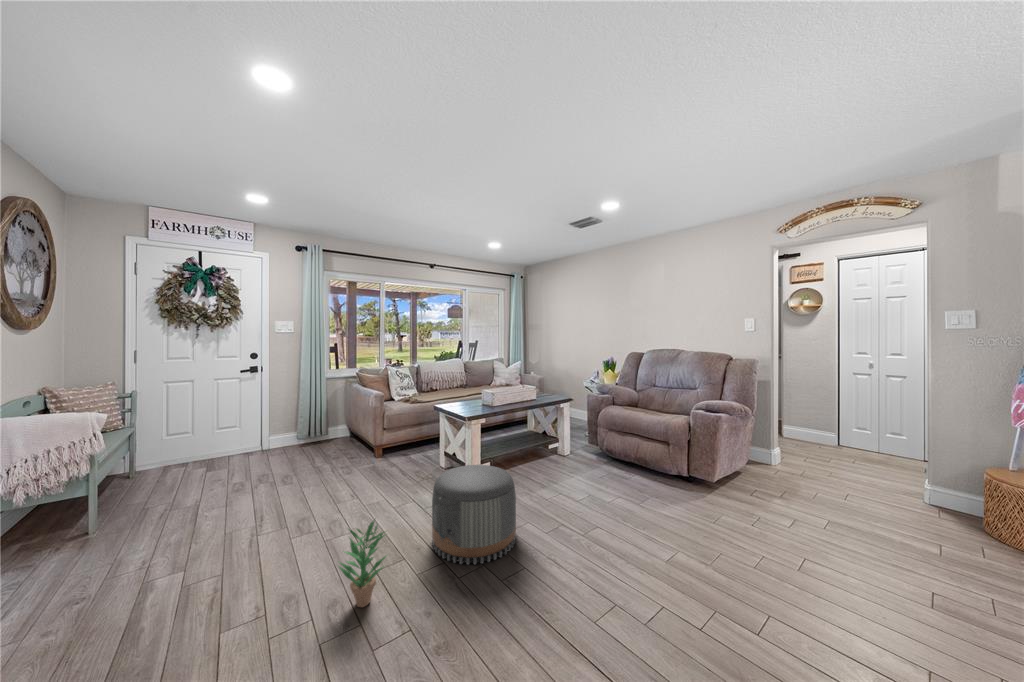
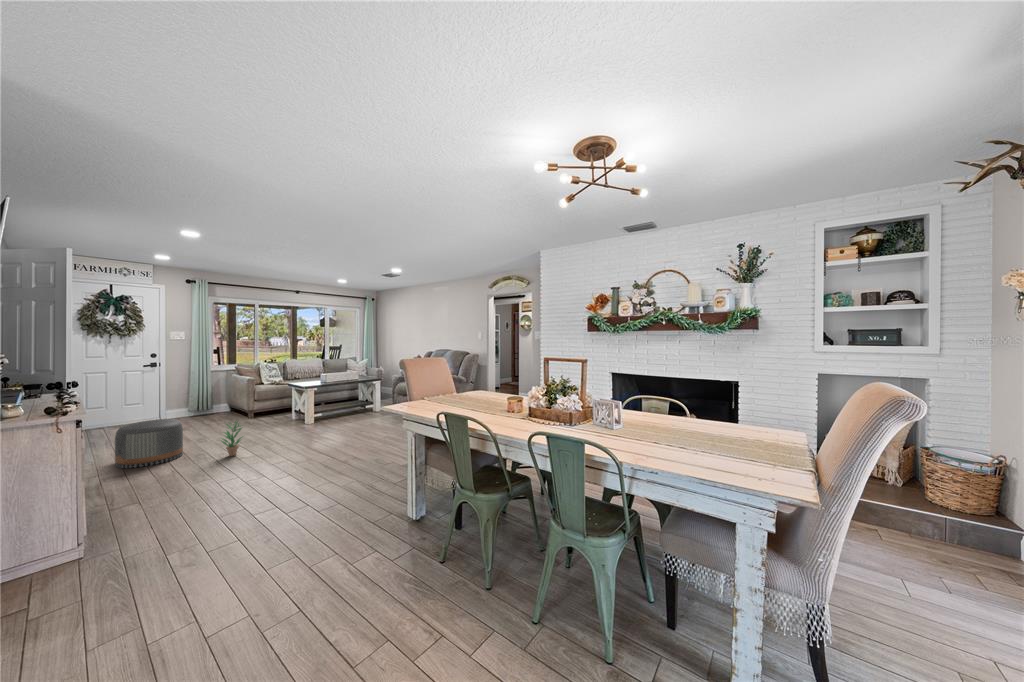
pouf: present [432,465,516,564] -> present [115,419,183,468]

